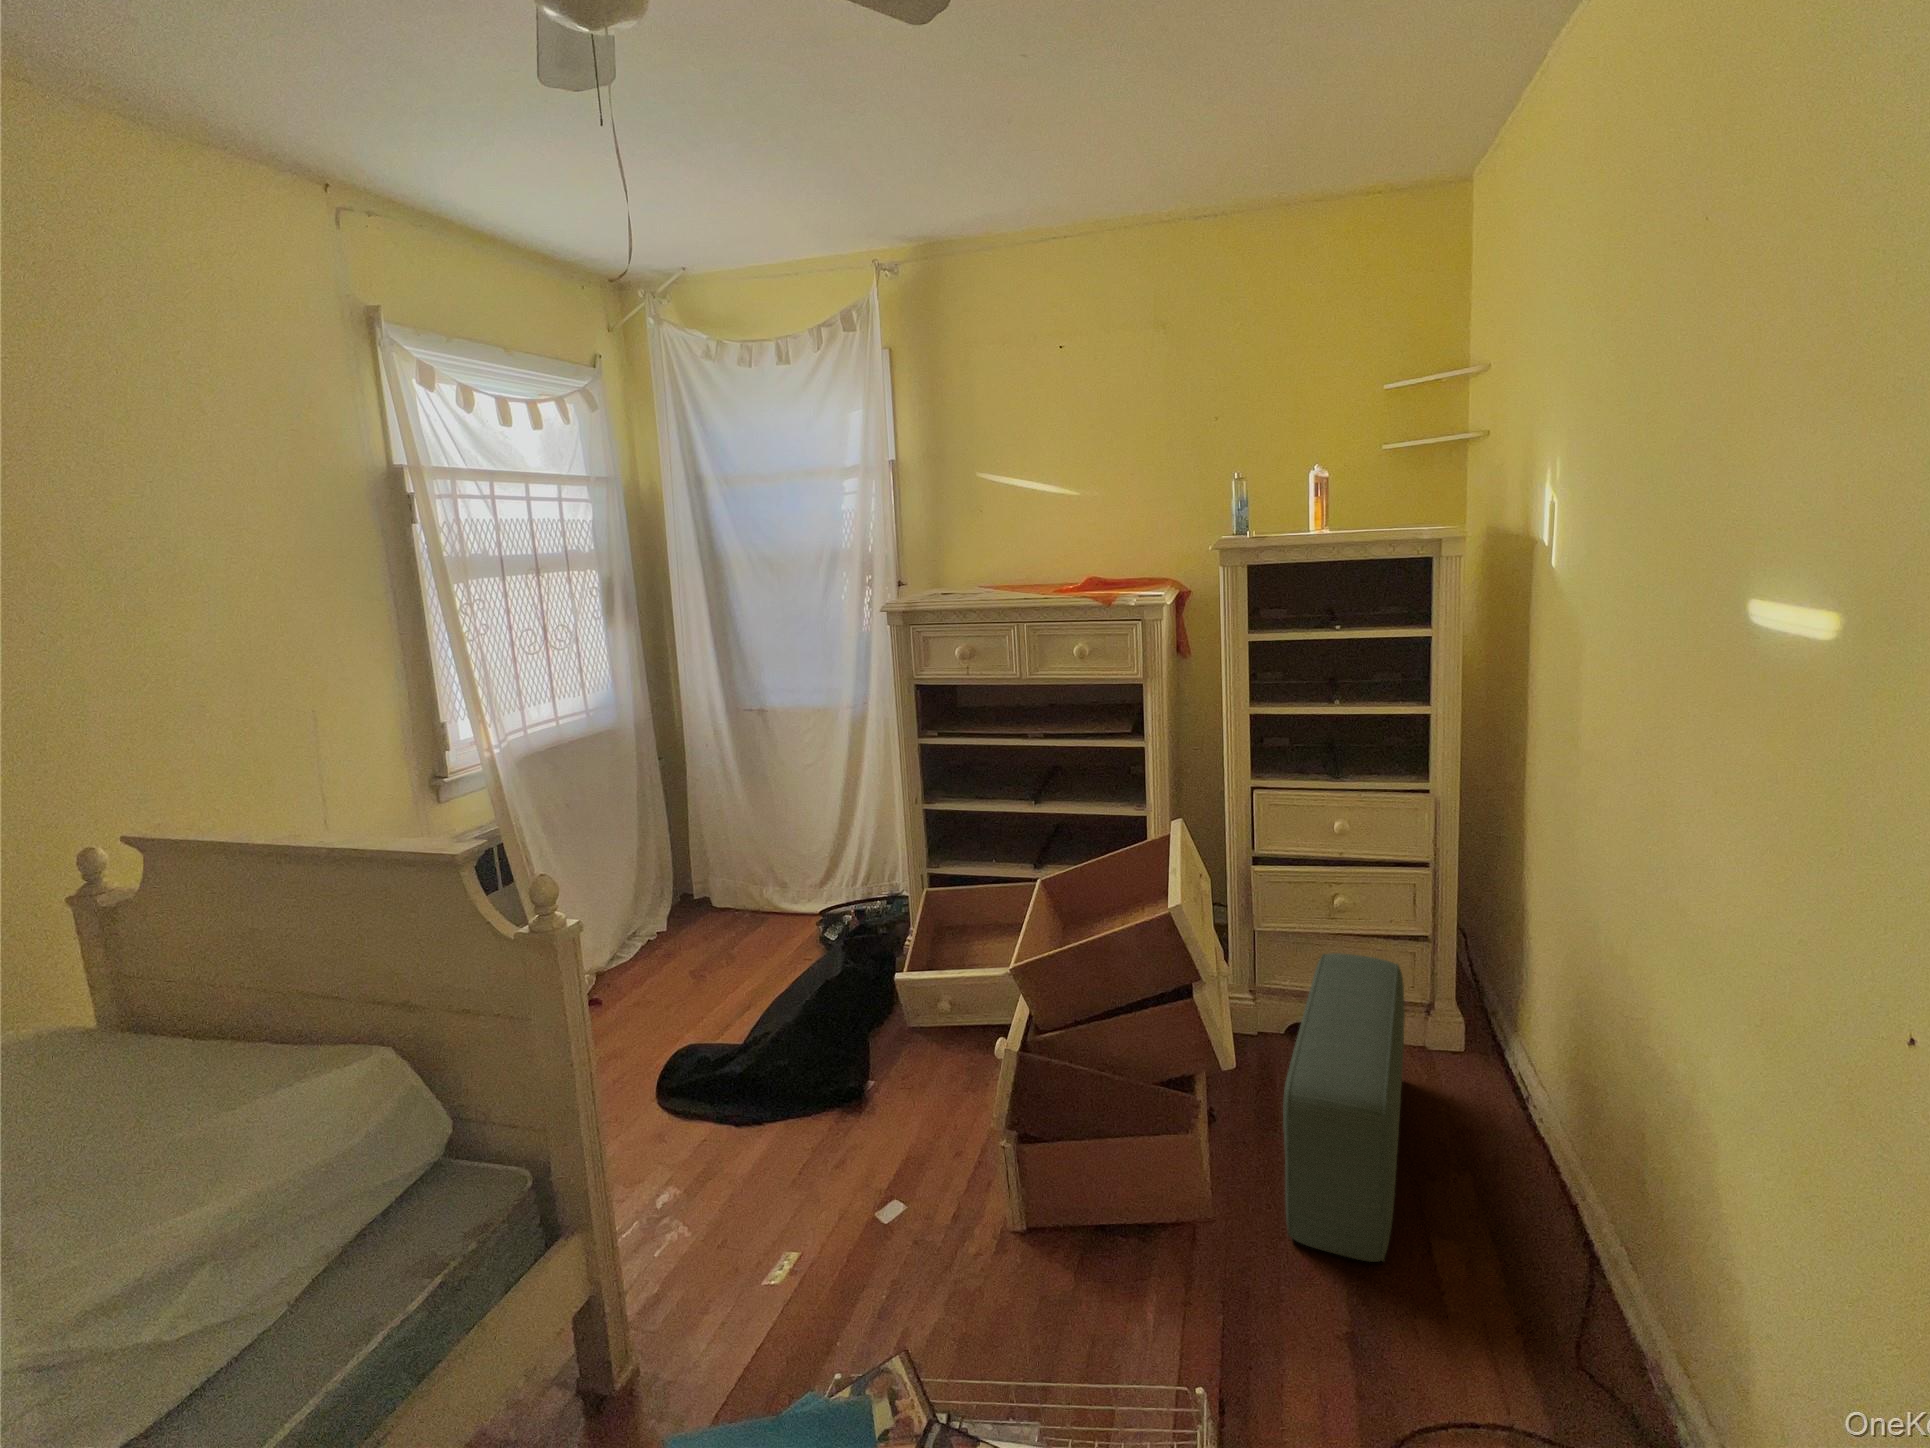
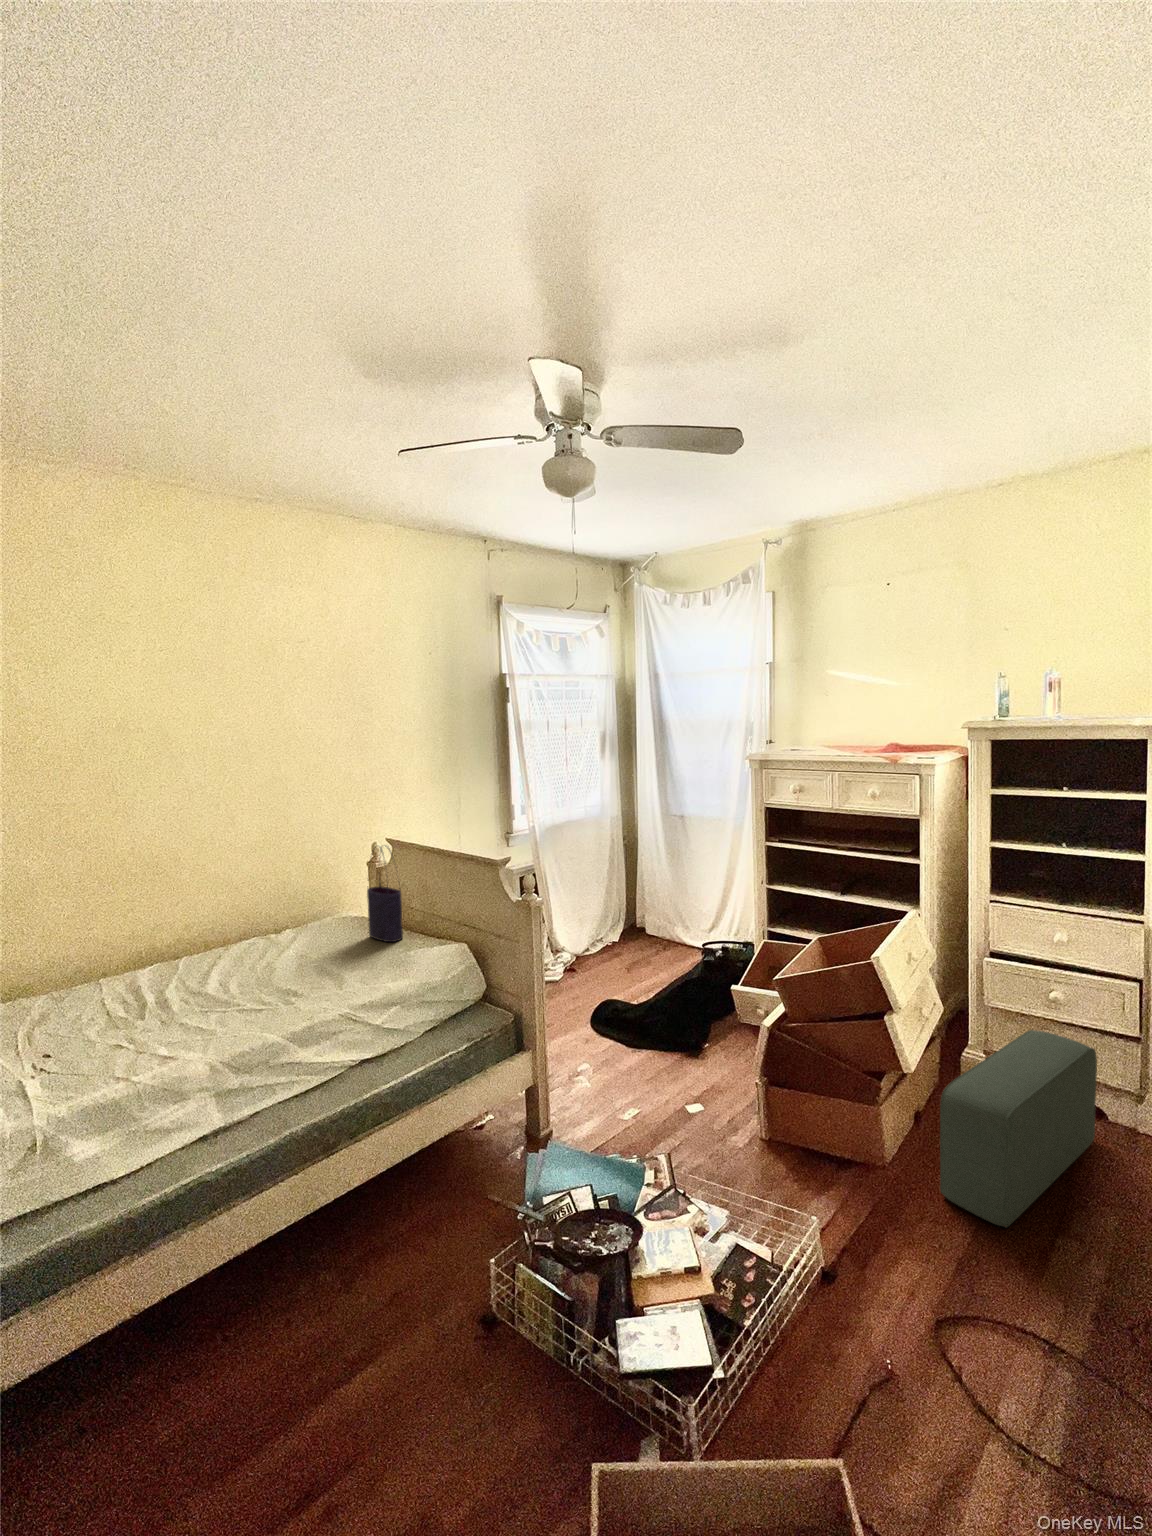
tote bag: none [54,865,191,1102] -> present [367,847,403,942]

